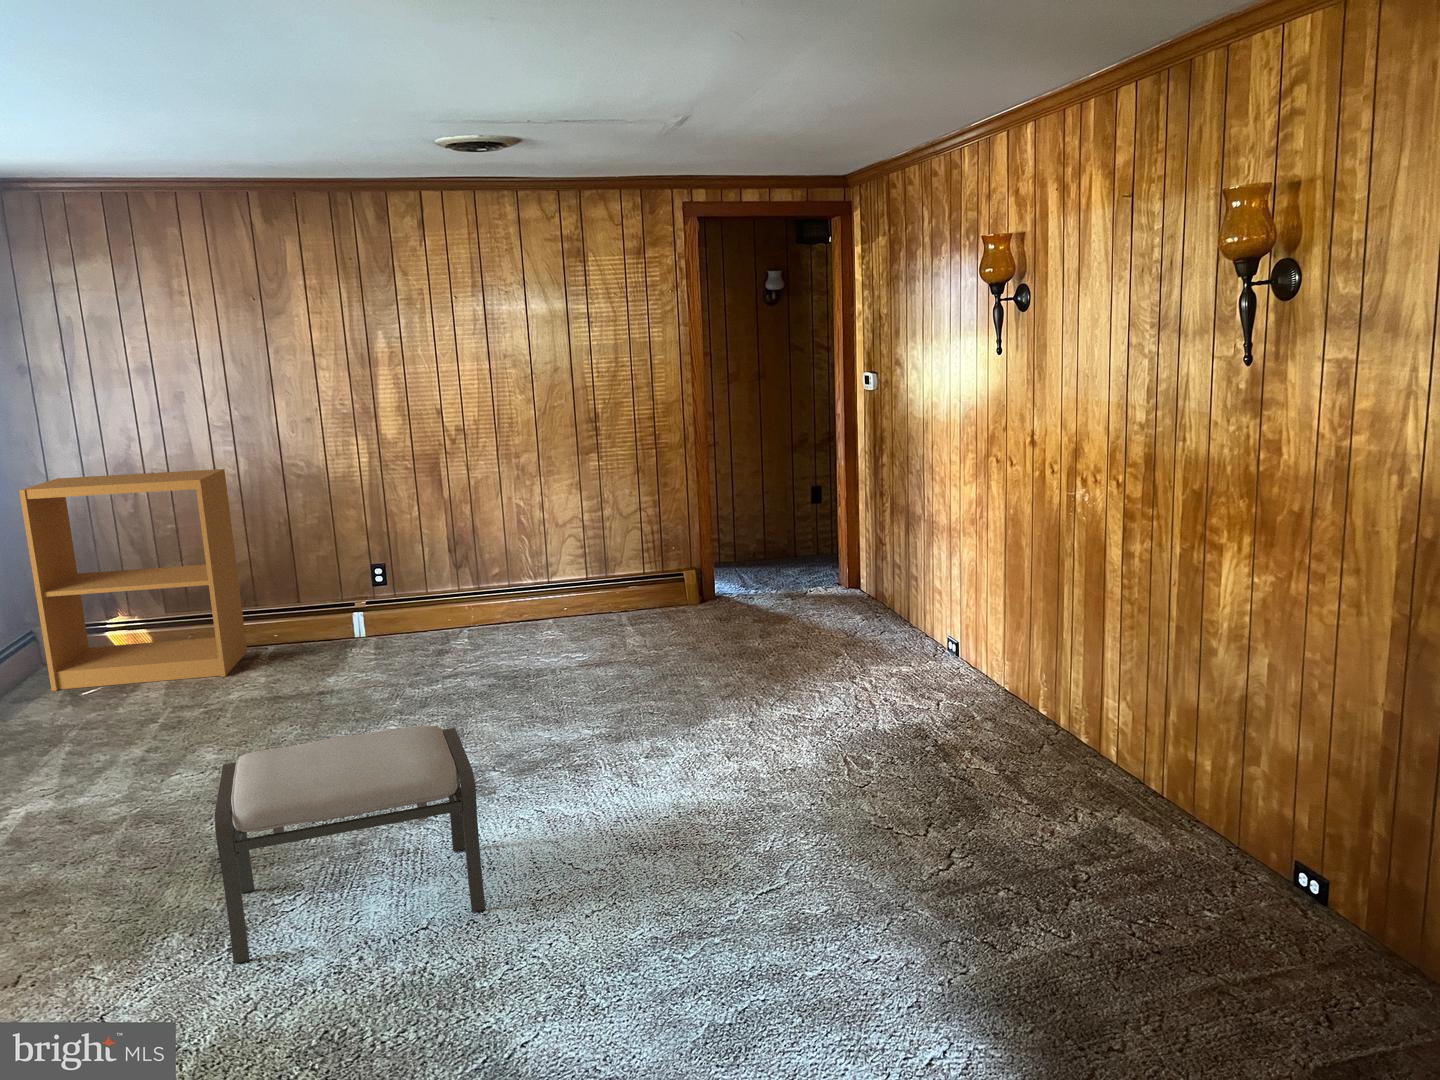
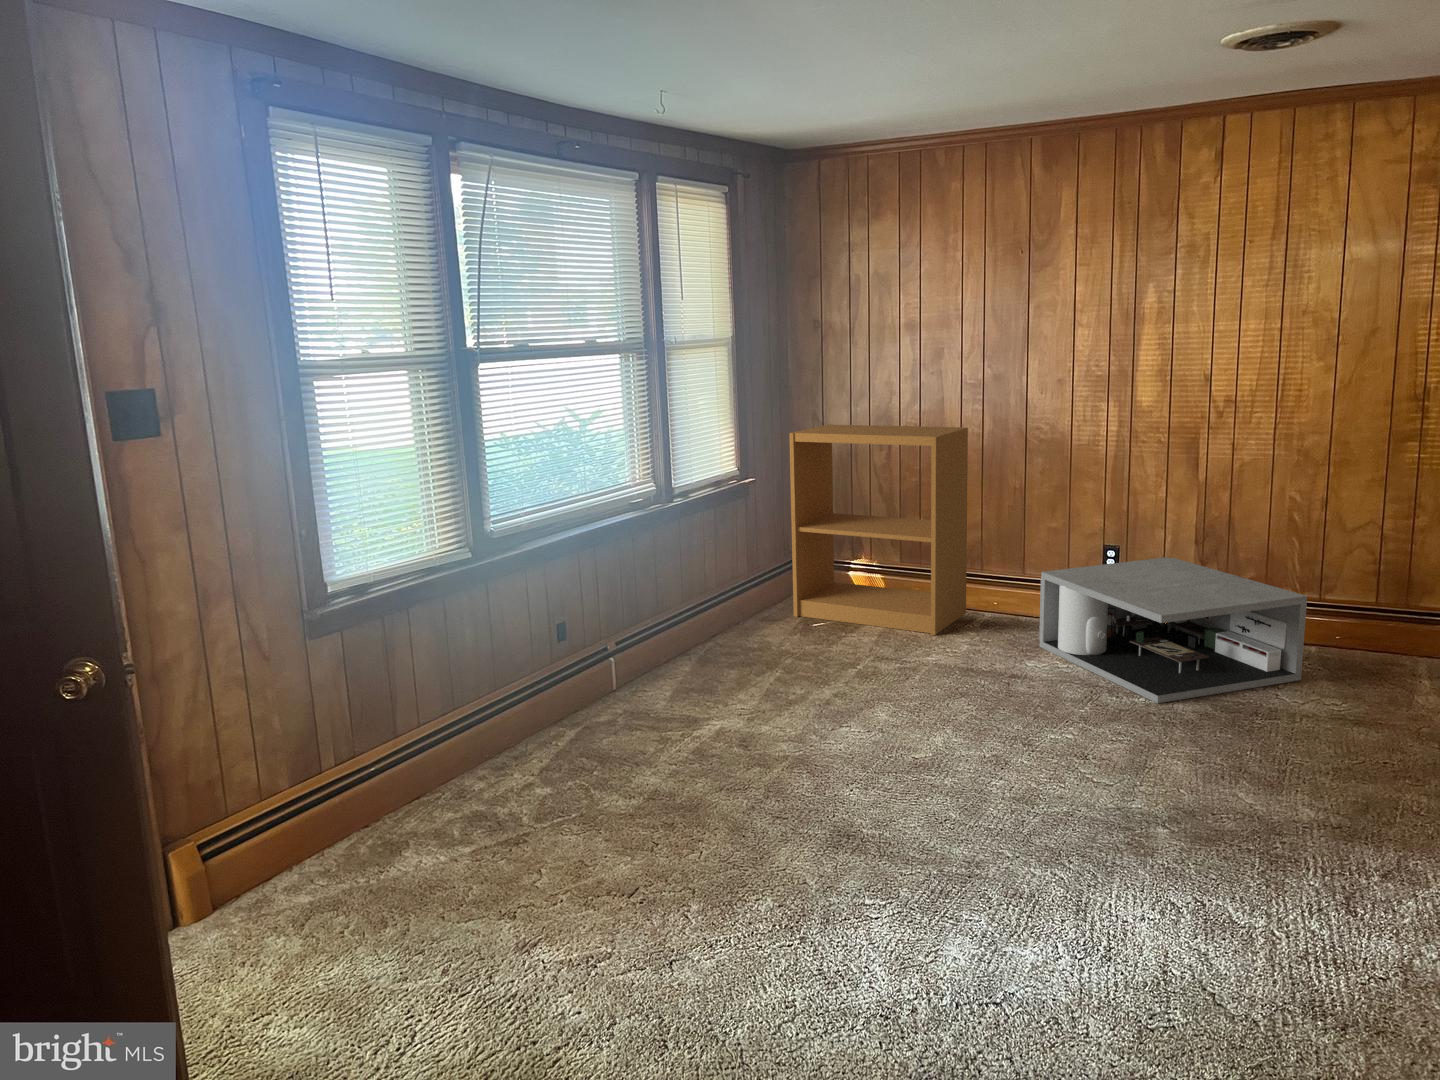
coffee table: none [325,567,550,687] -> present [1039,557,1307,703]
ottoman: present [215,726,486,964] -> none [792,738,1092,1011]

